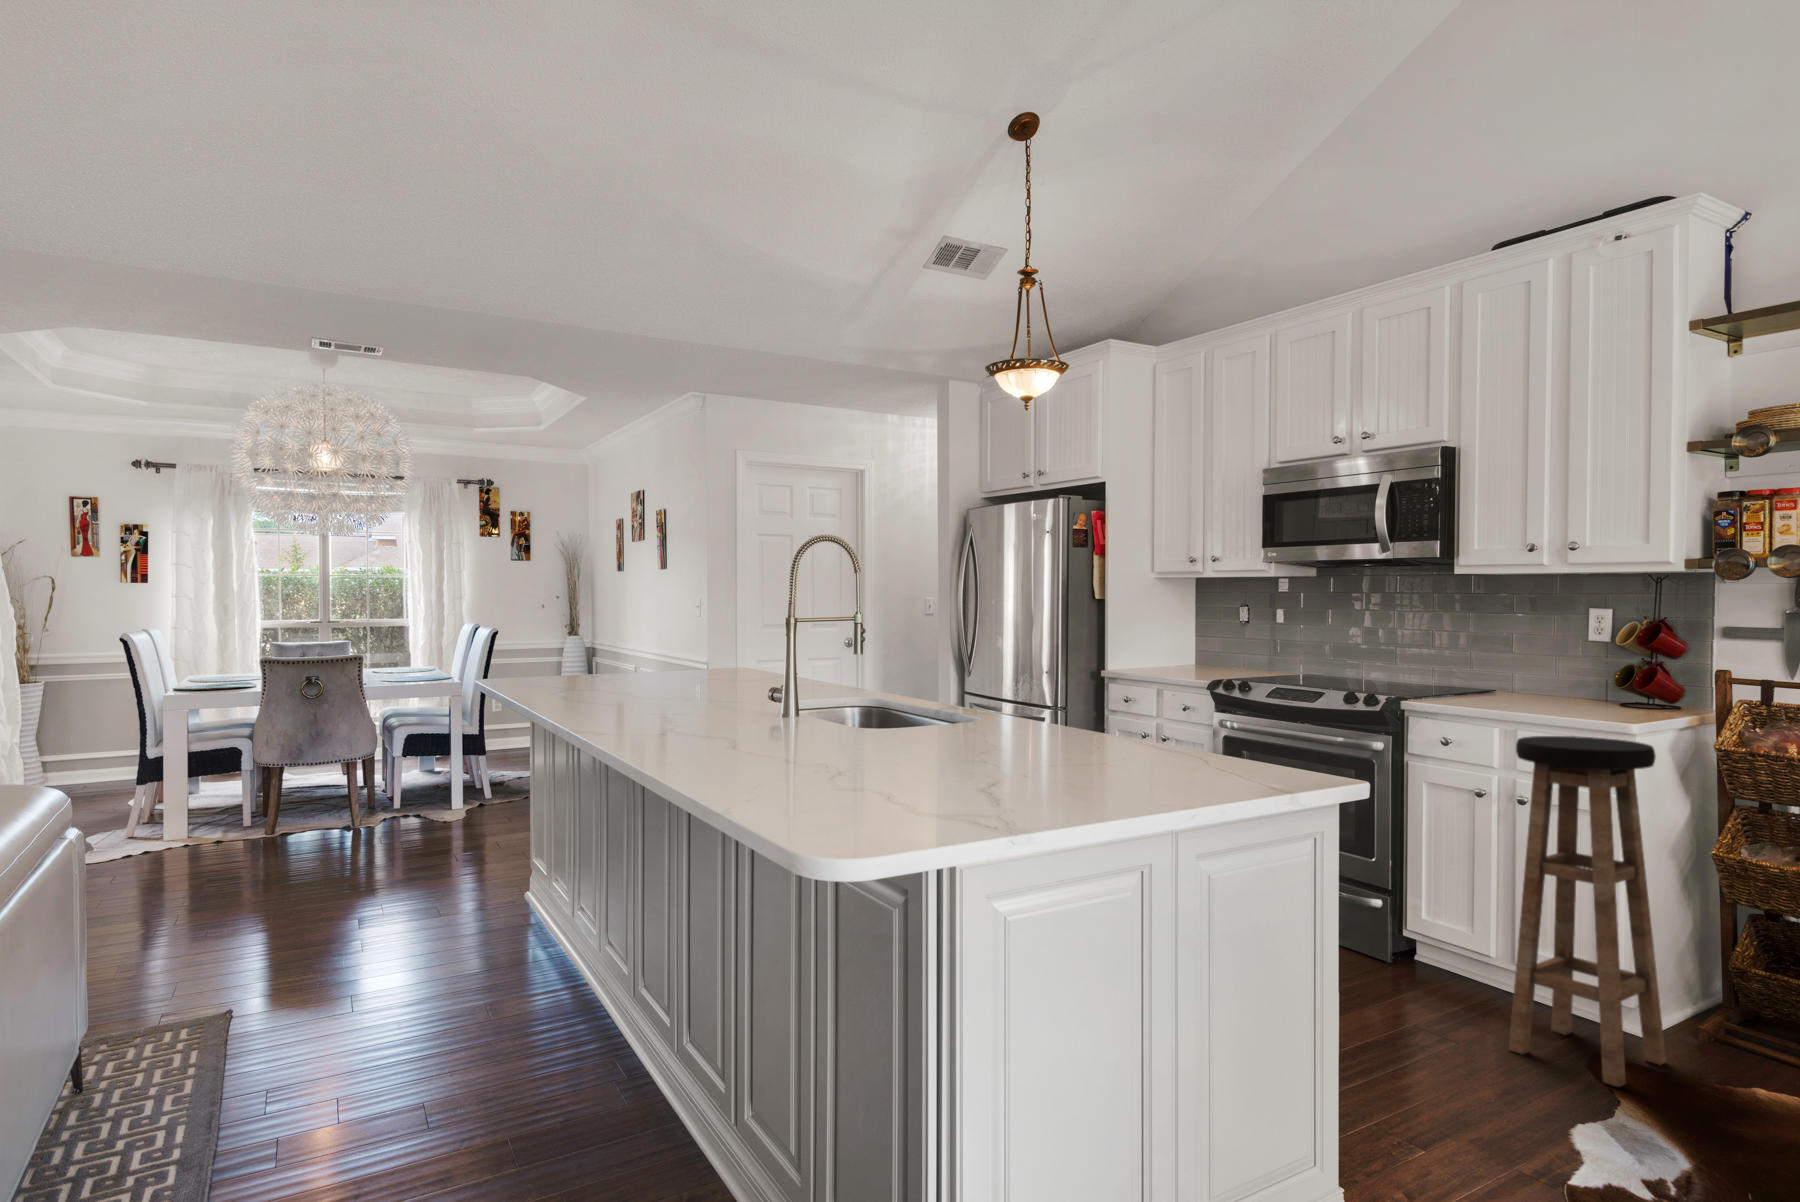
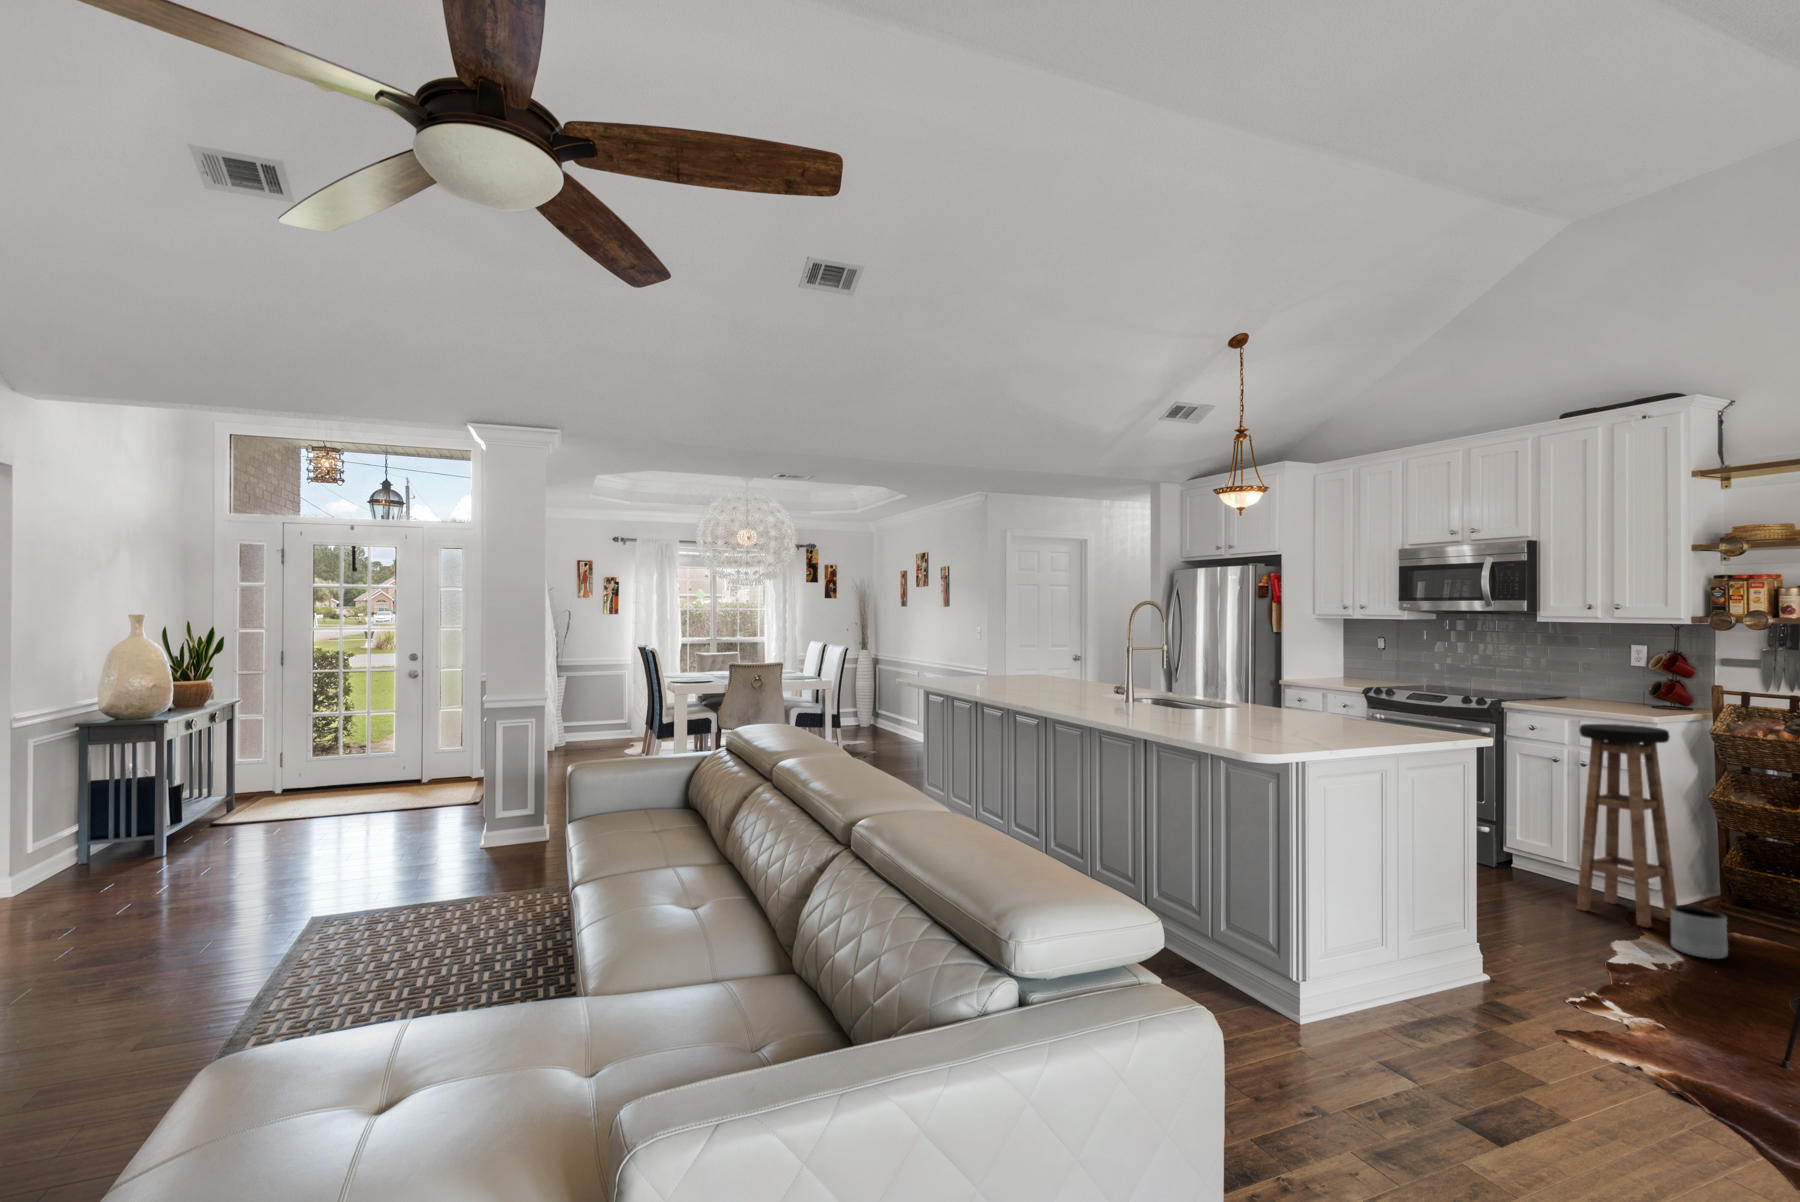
planter: none [1659,1056,1753,1159] -> present [1671,905,1728,959]

